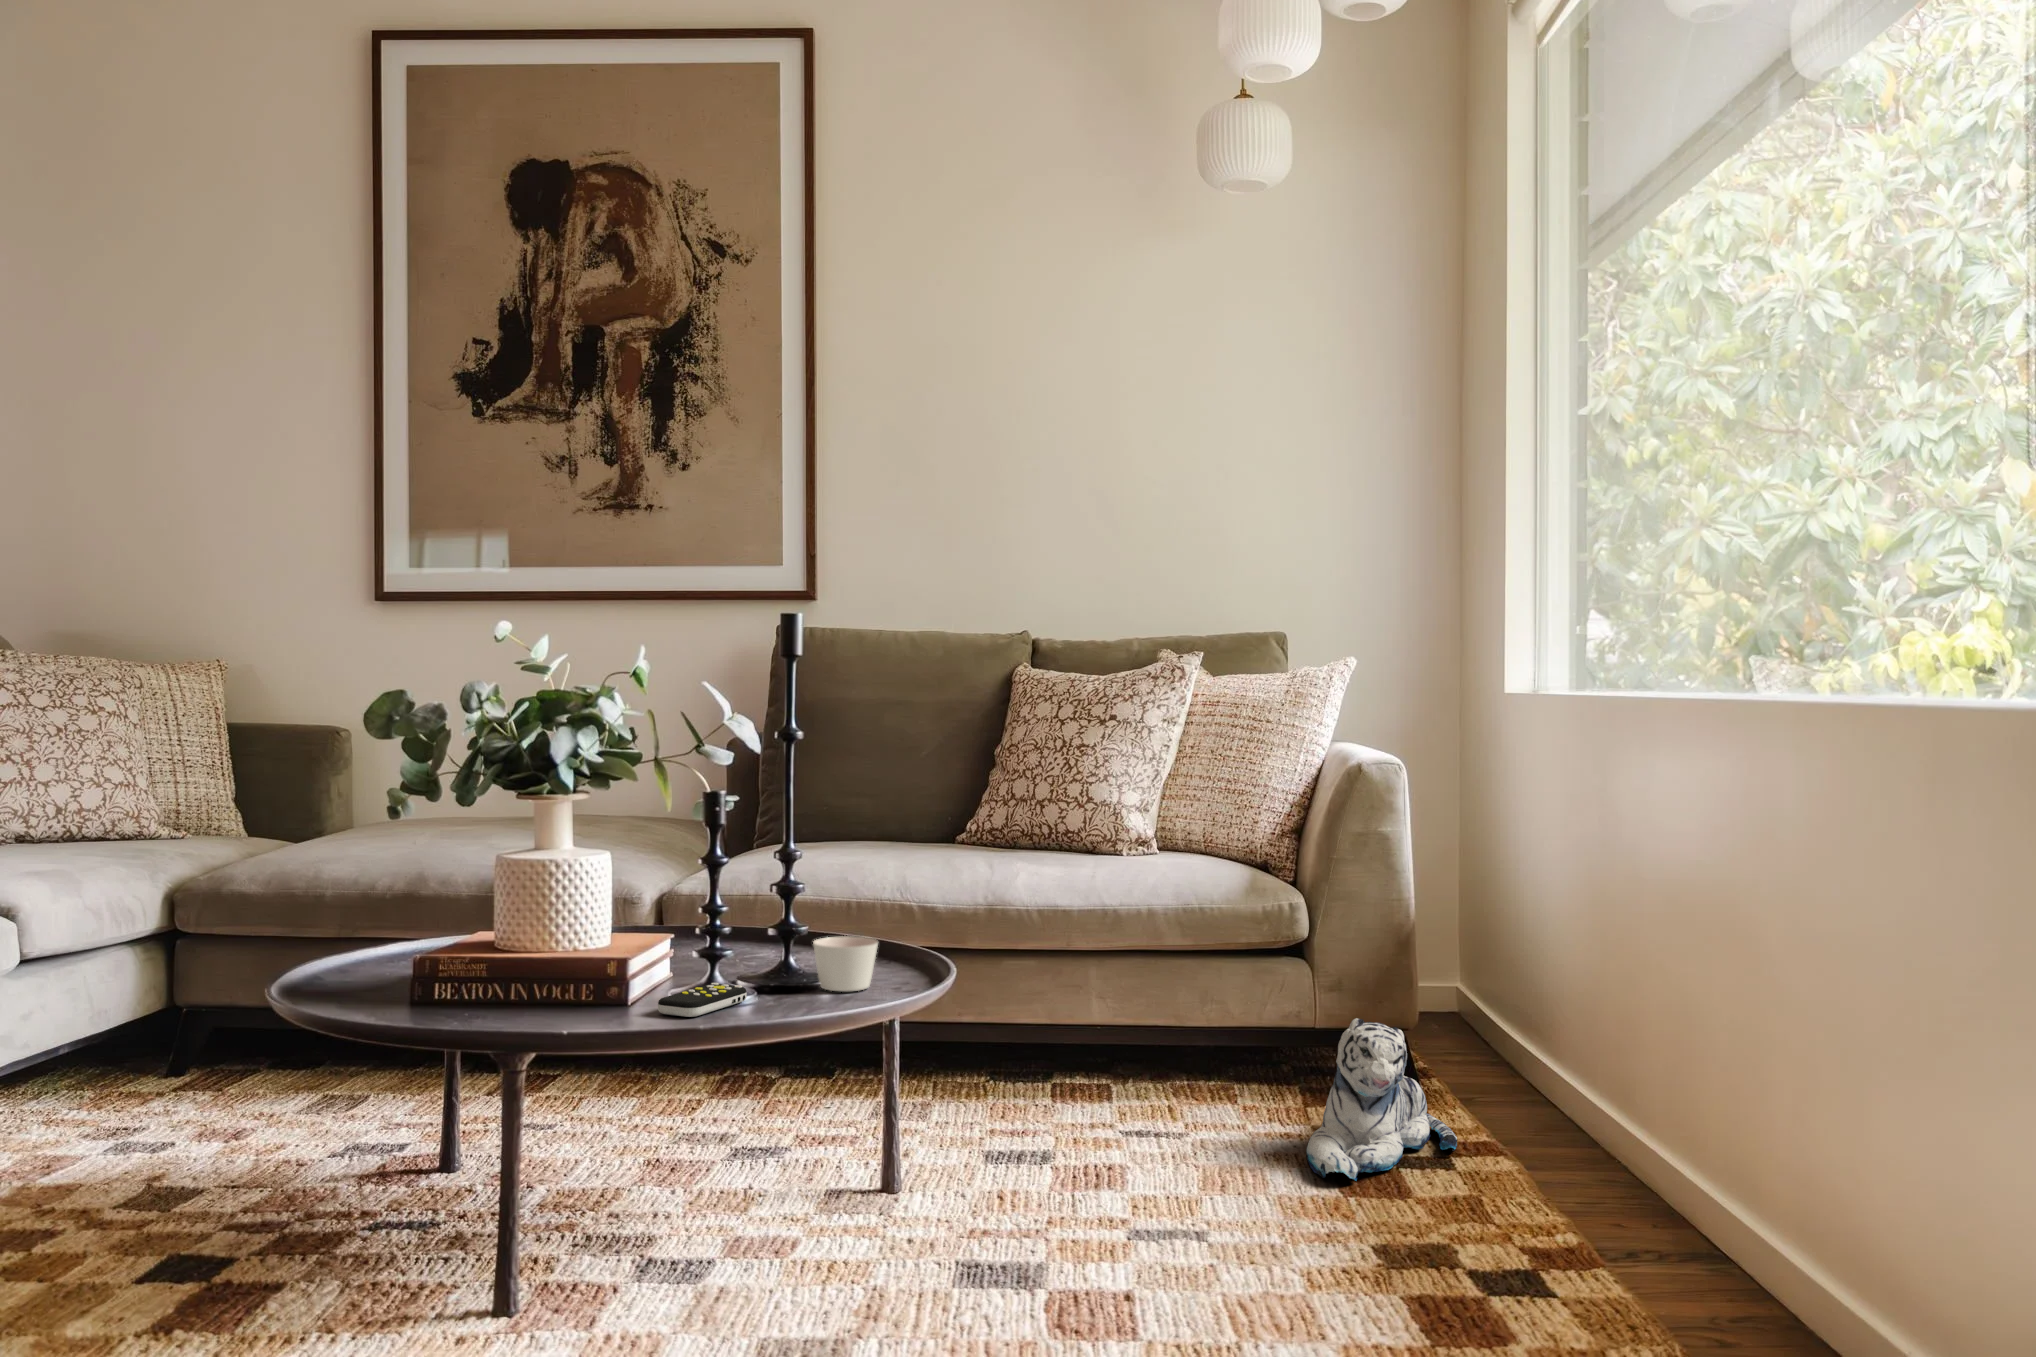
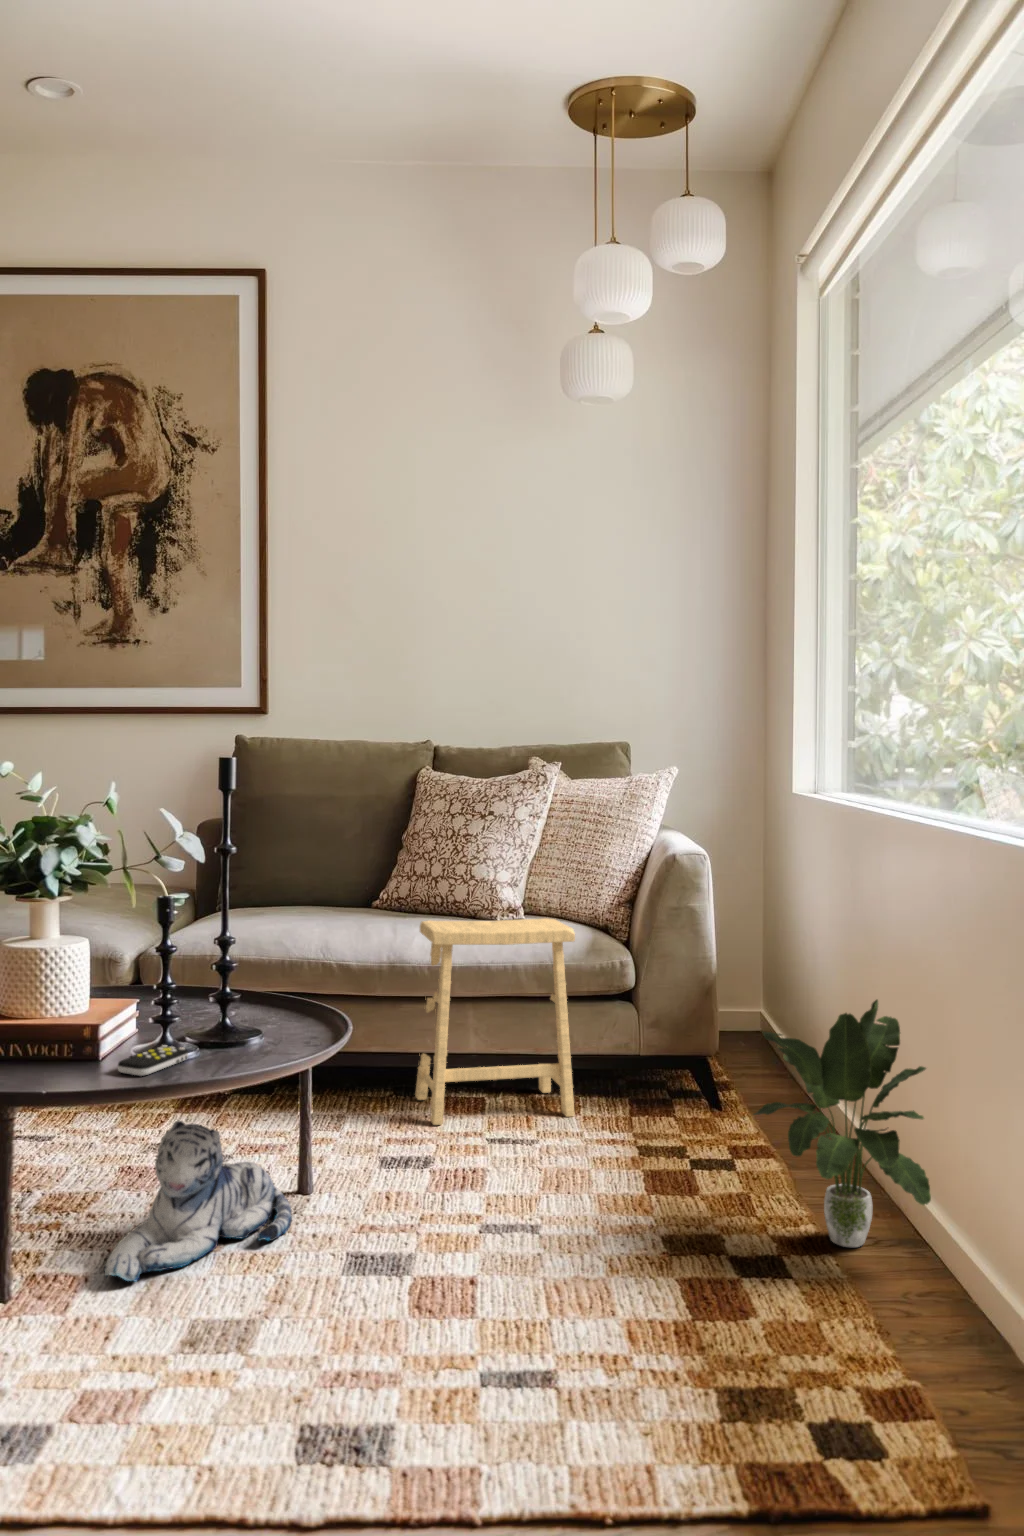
footstool: none [1019,848,1233,1117] -> present [416,918,575,1125]
potted plant: none [1490,925,1746,1262] -> present [754,1000,931,1247]
candle: present [813,936,878,991] -> none [242,1005,292,1049]
plush toy: present [1306,1018,1457,1180] -> present [104,1121,292,1281]

